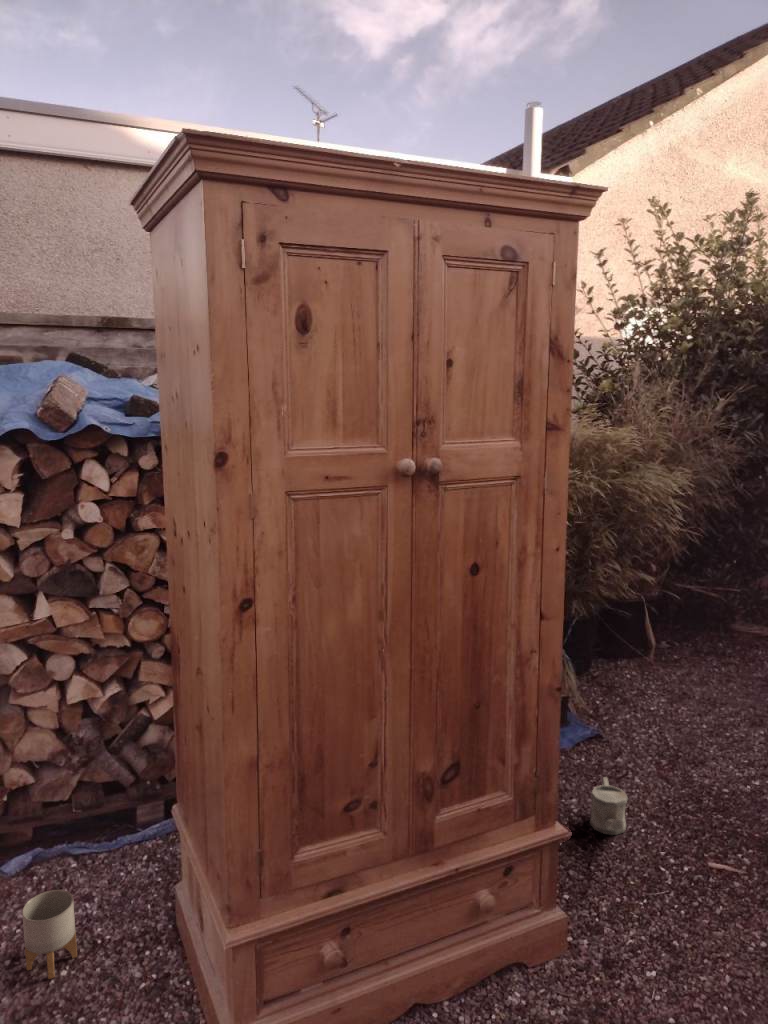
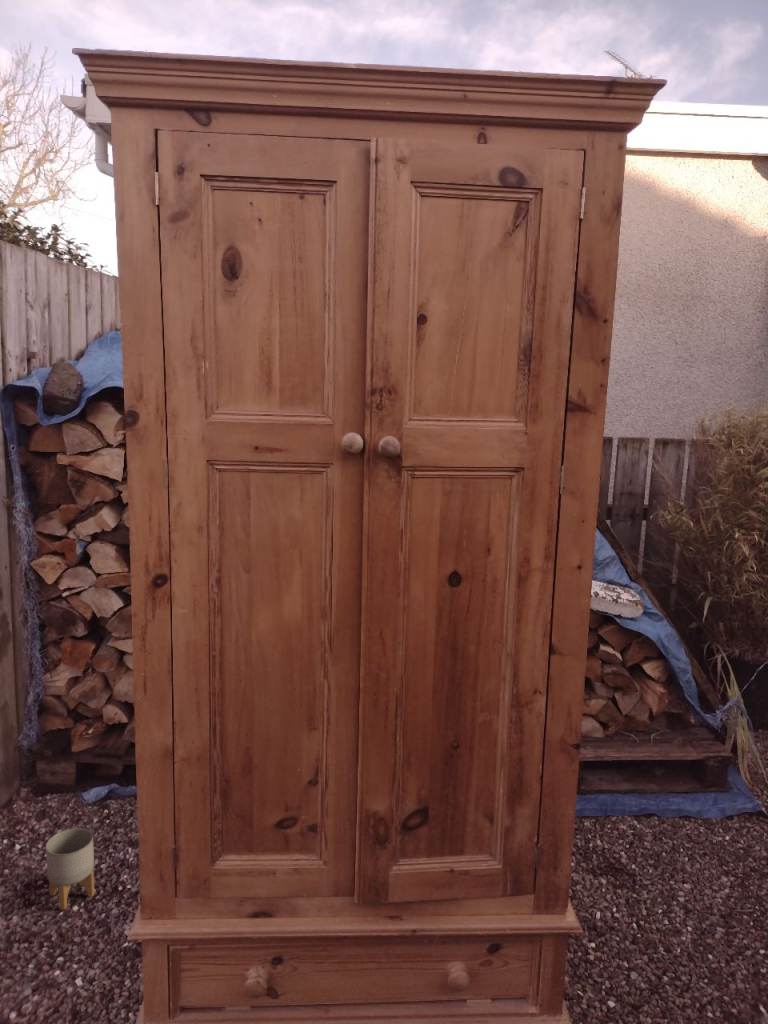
watering can: present [590,777,628,835] -> none [690,867,744,947]

